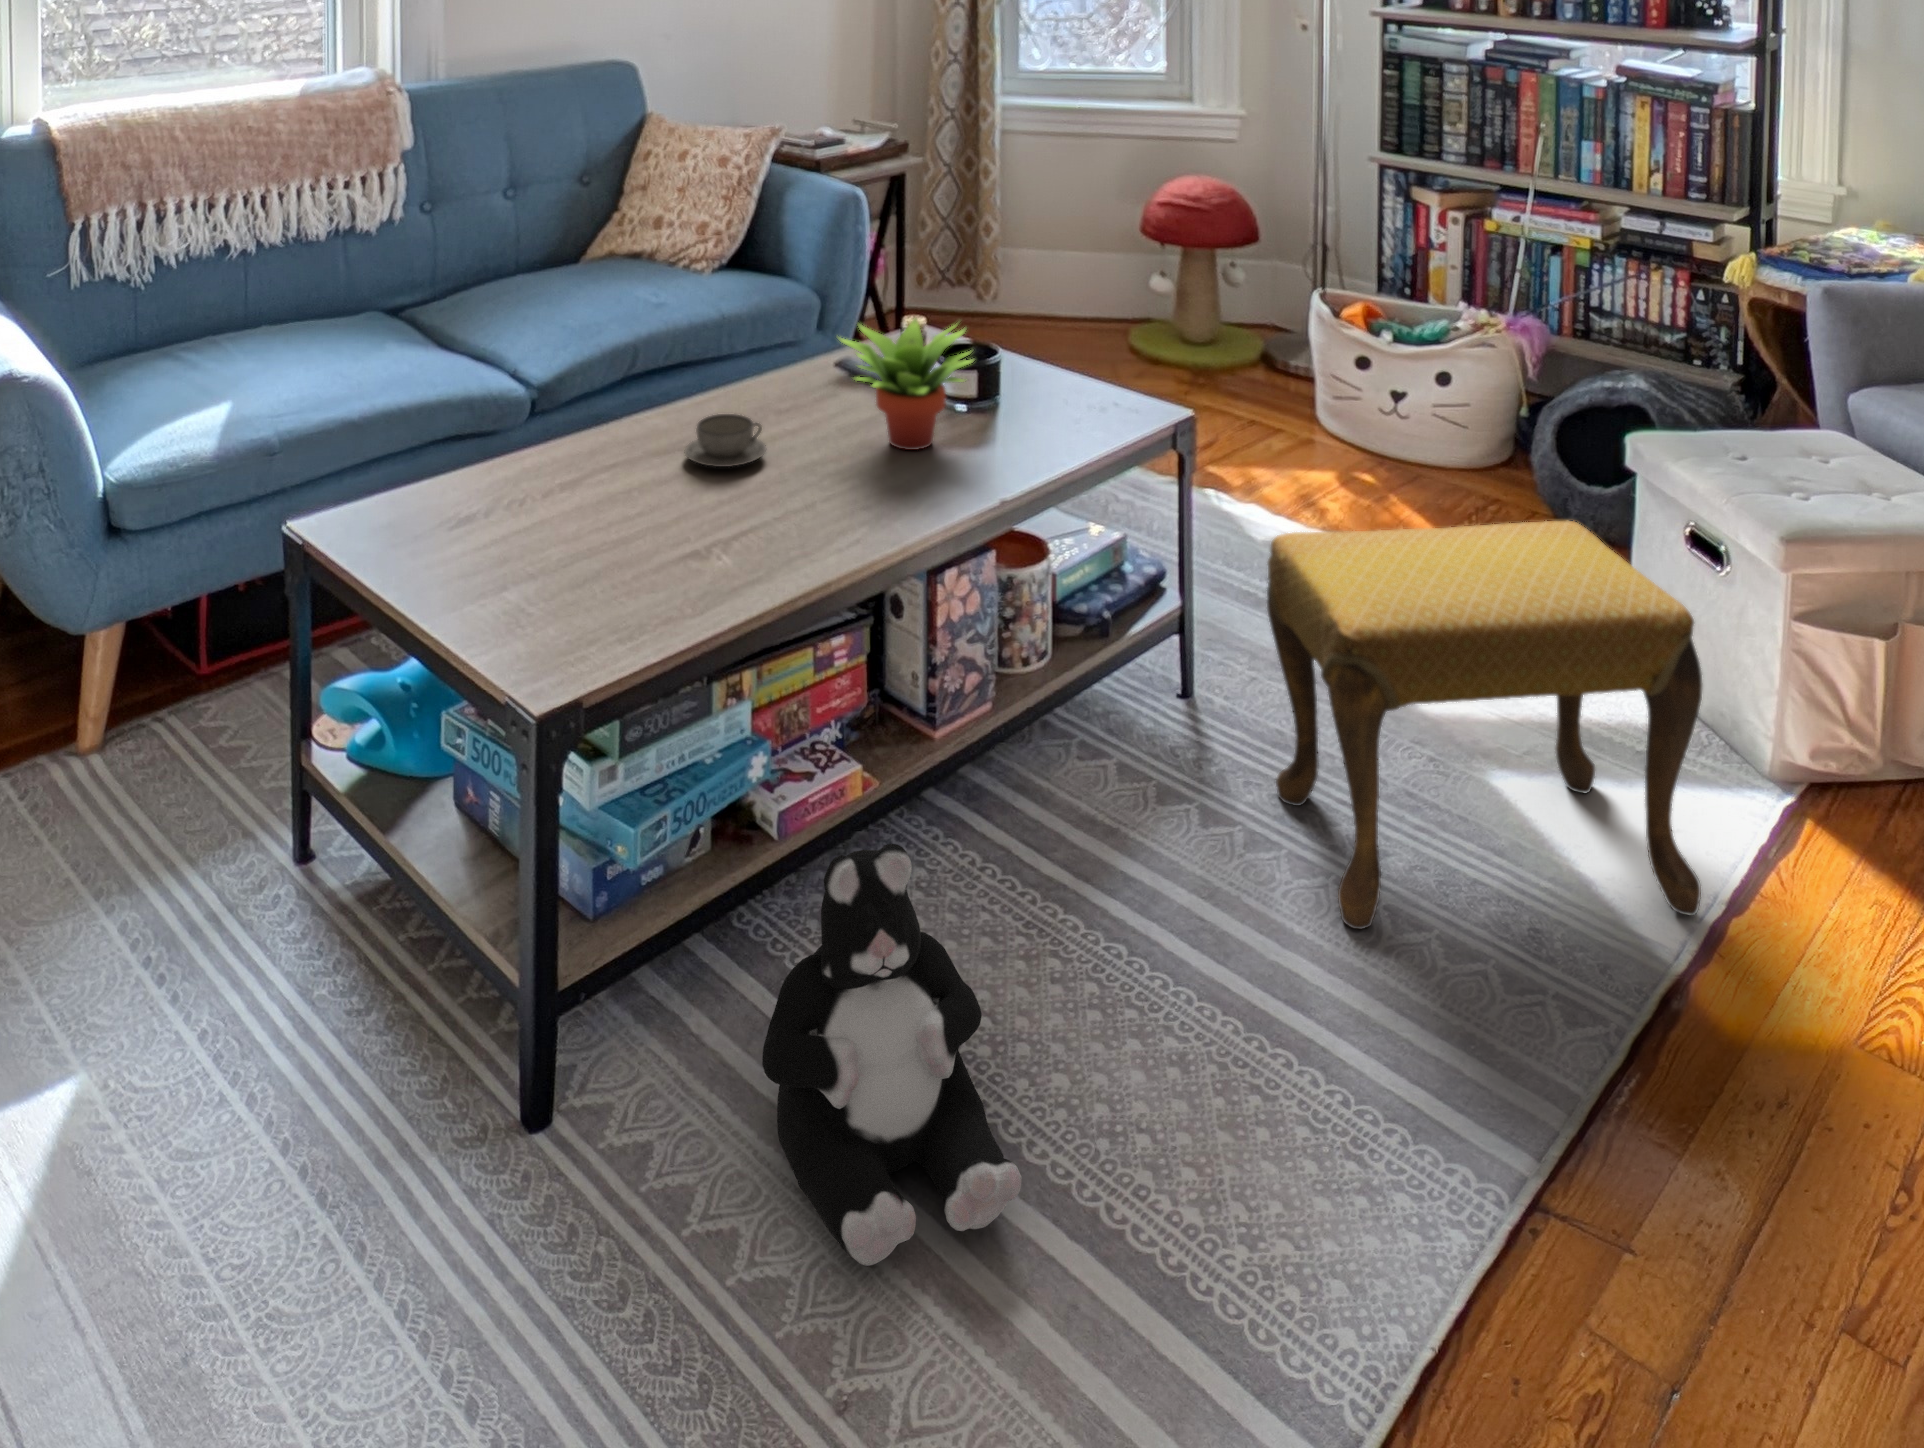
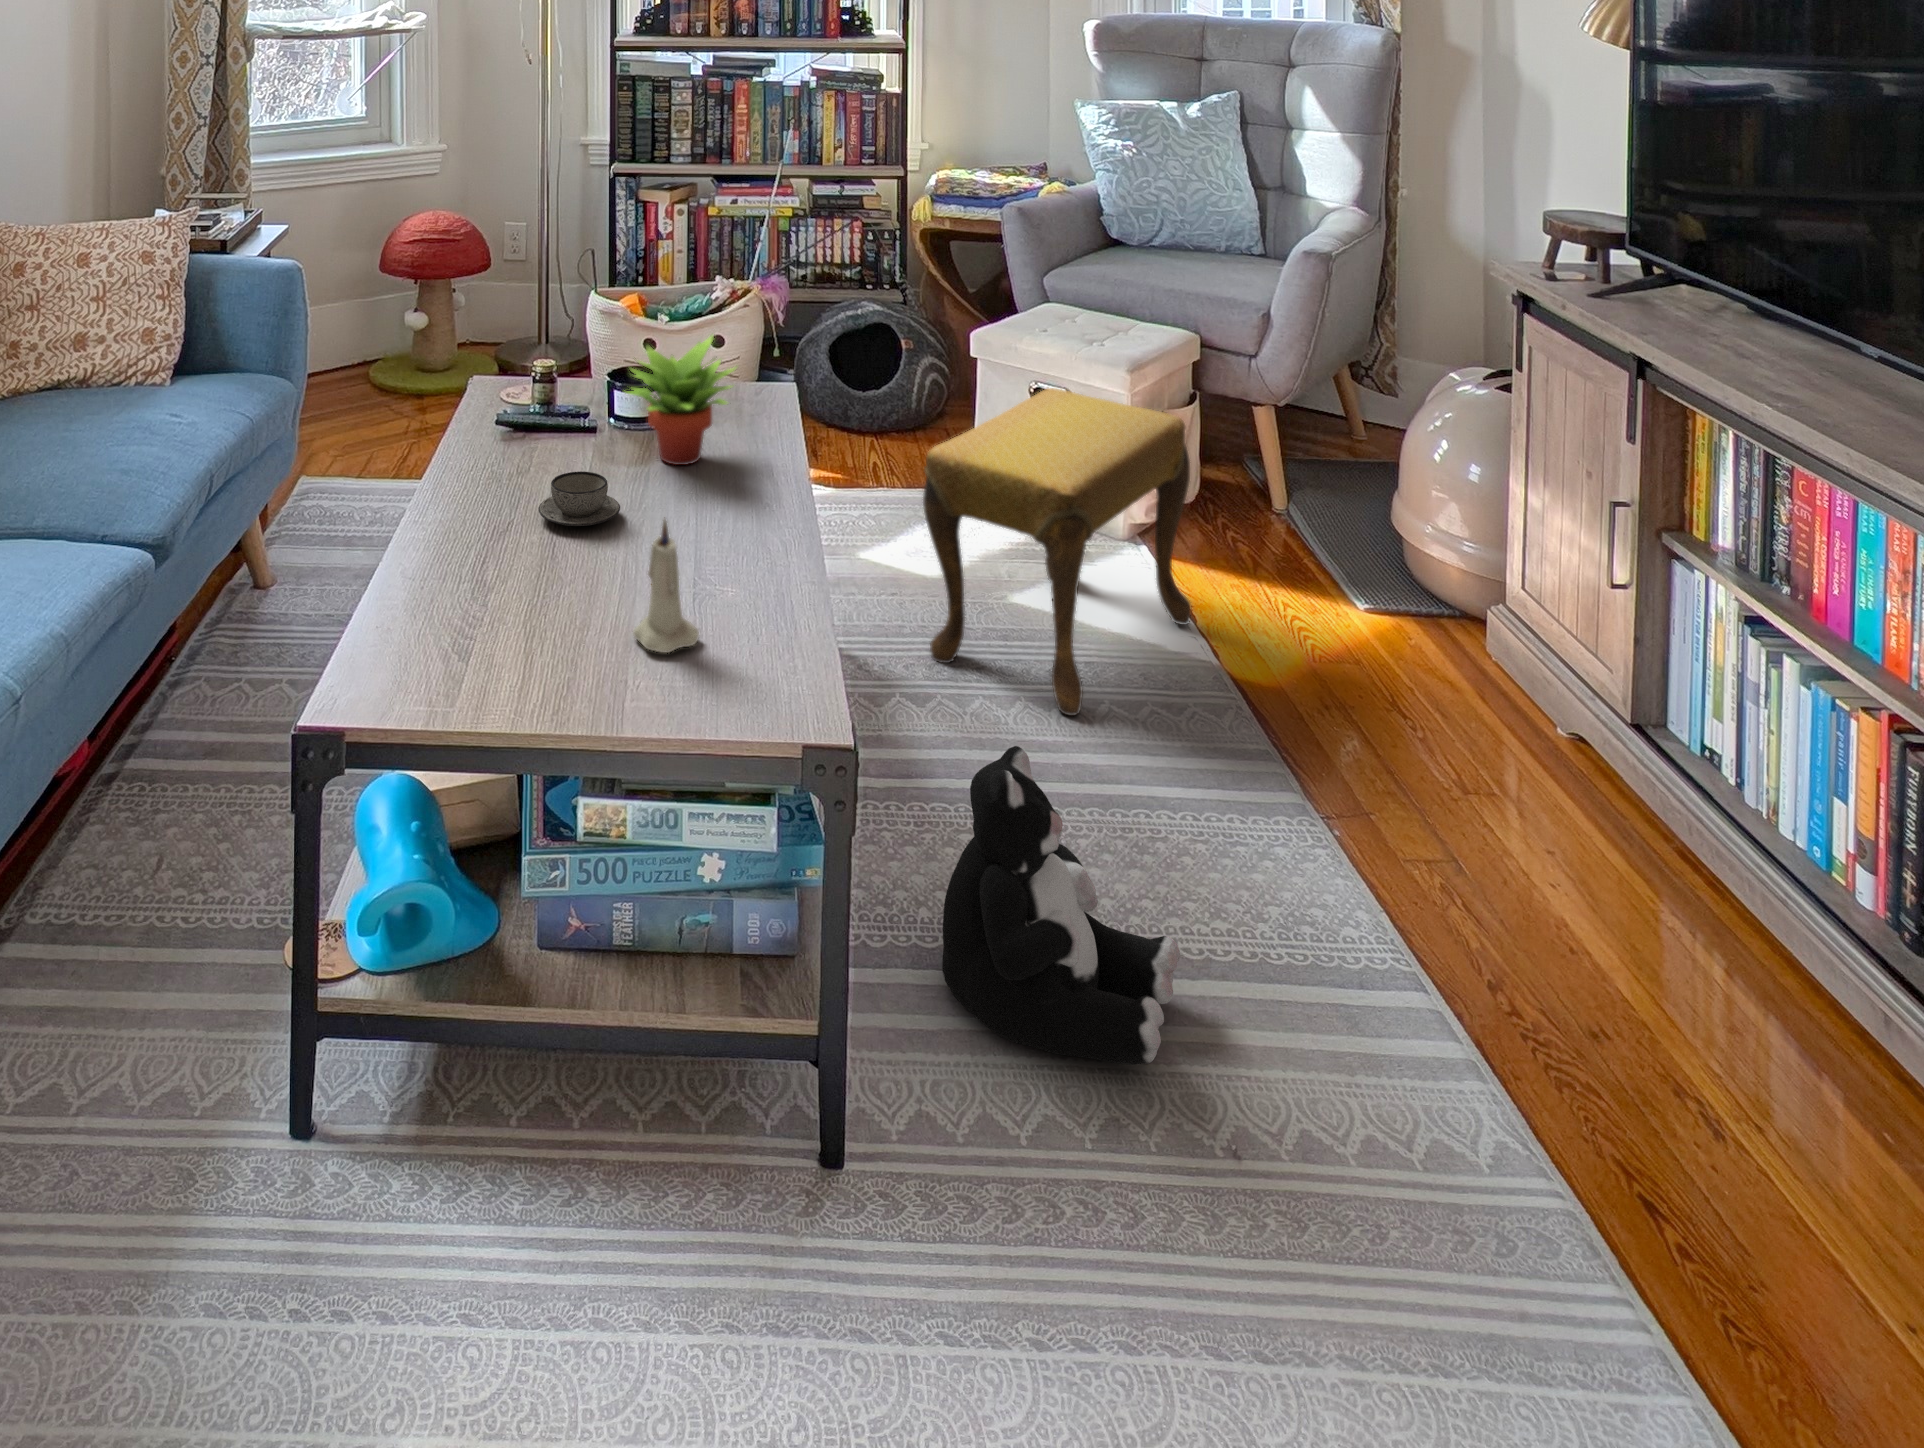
candle: none [534,451,601,582] -> present [633,521,699,653]

